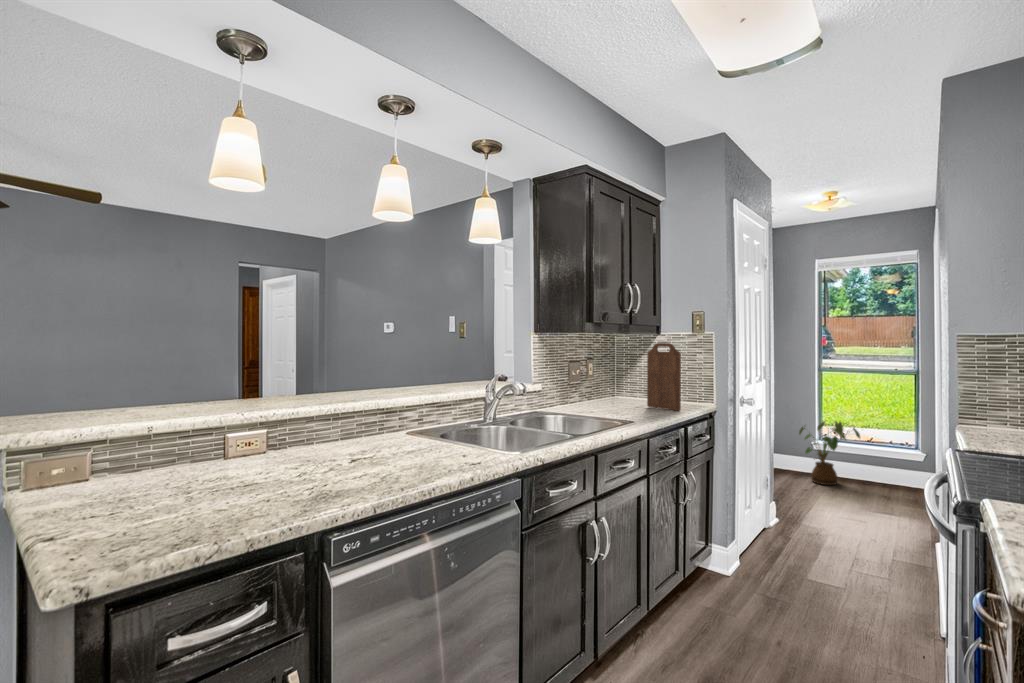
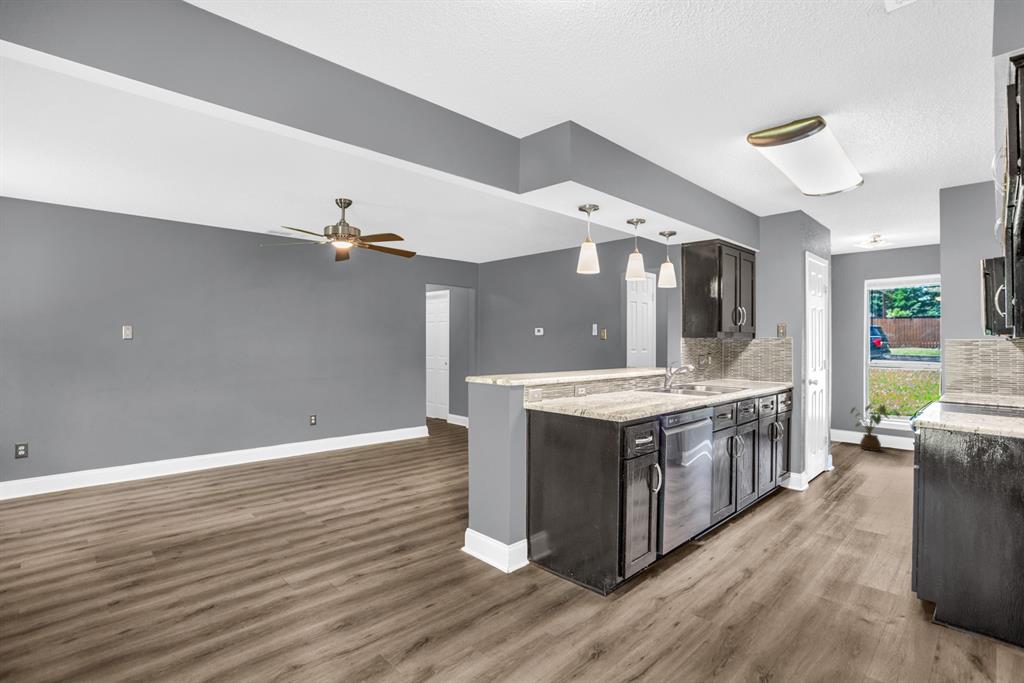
cutting board: present [647,343,681,411] -> none [749,344,773,386]

